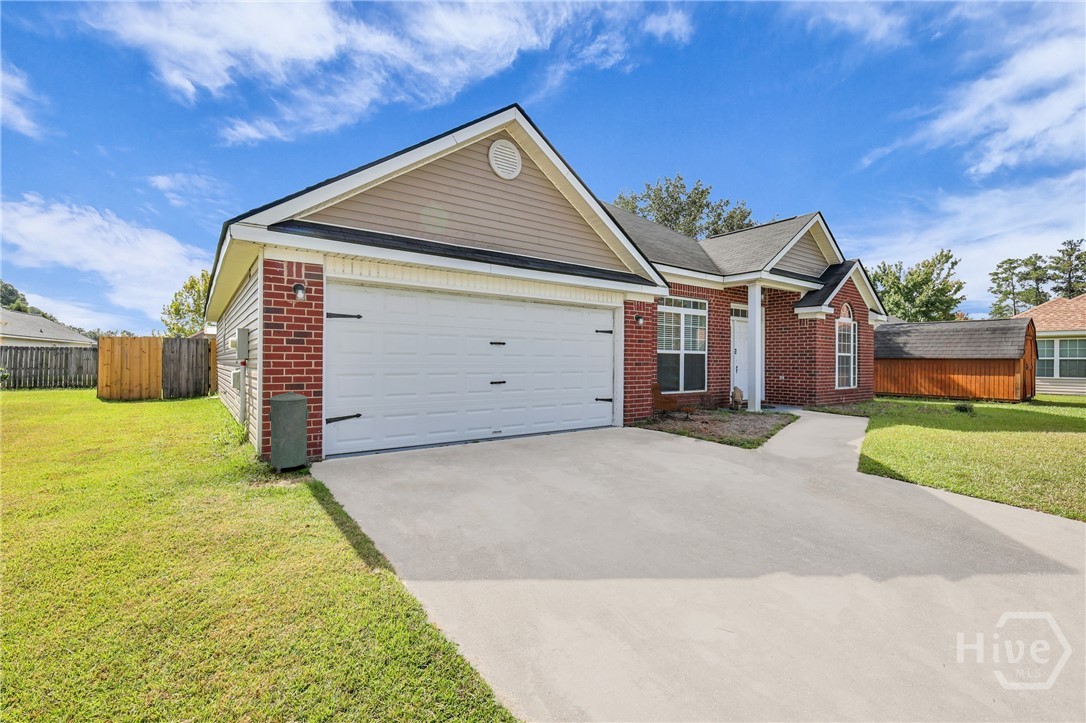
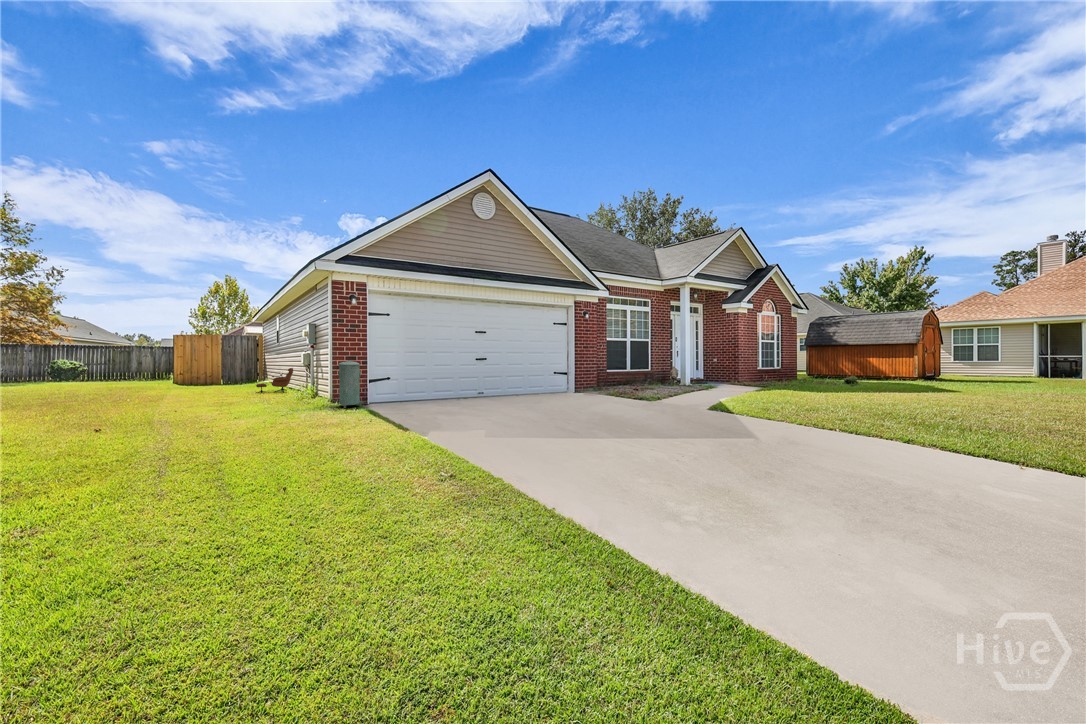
lounge chair: present [651,383,695,421] -> present [256,368,293,393]

